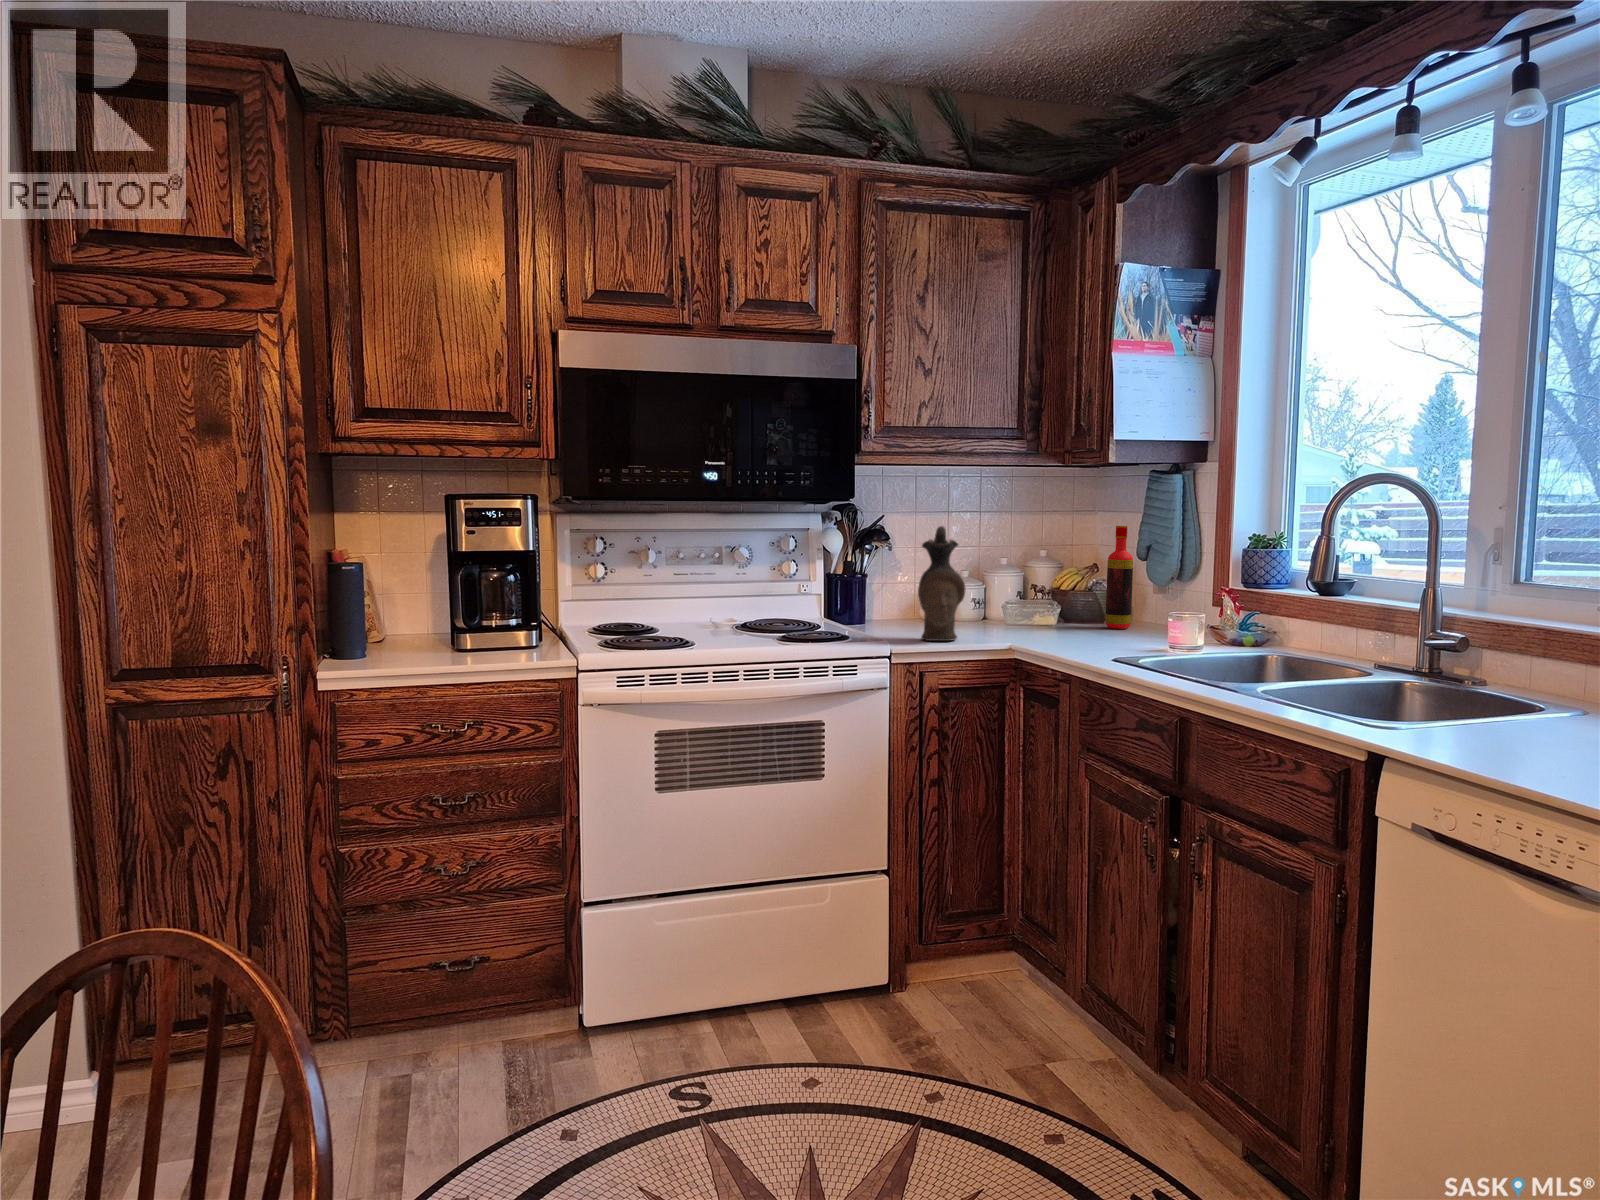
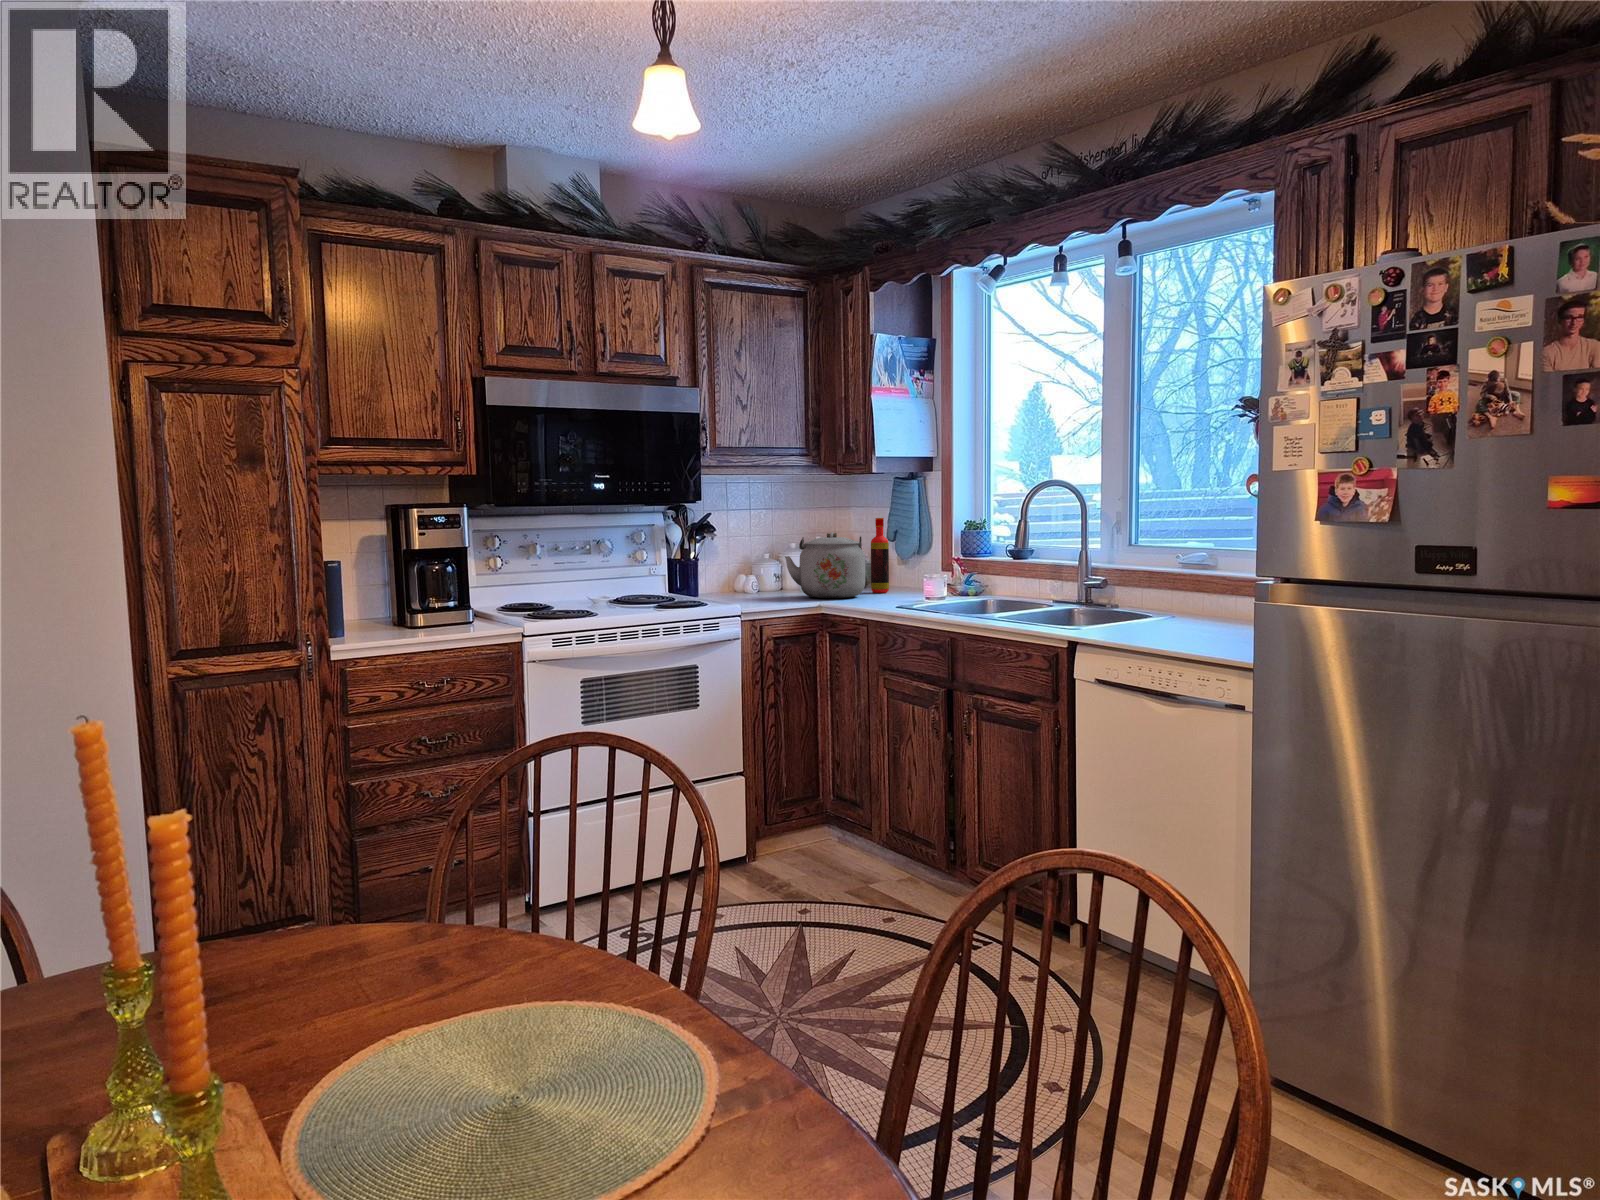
ceramic pitcher: present [918,526,965,641] -> none [751,521,786,605]
kettle: none [979,544,1092,634] -> present [785,532,865,598]

